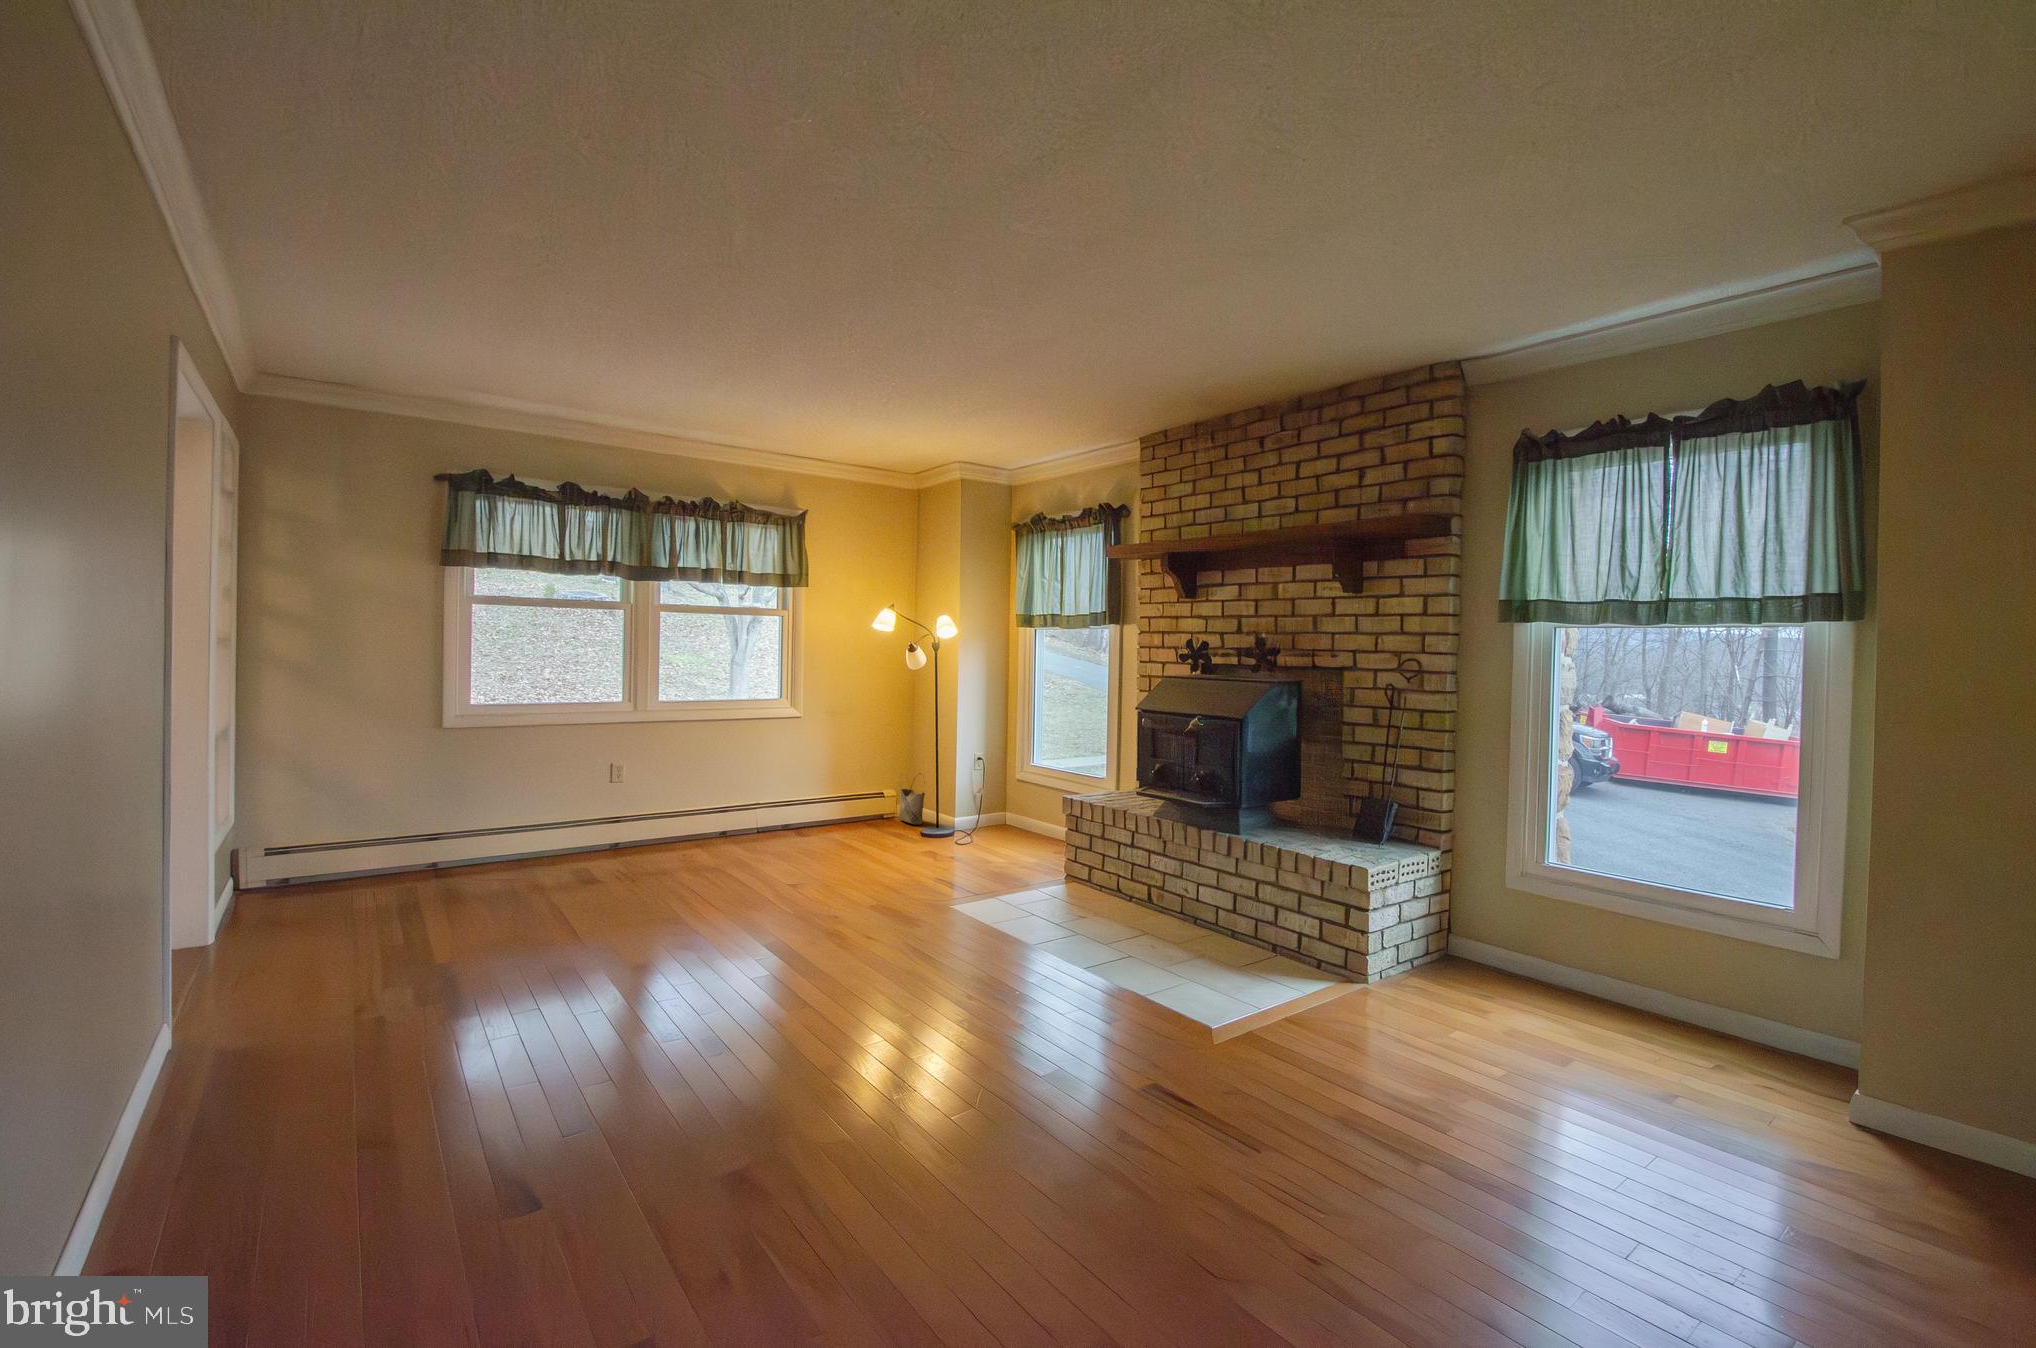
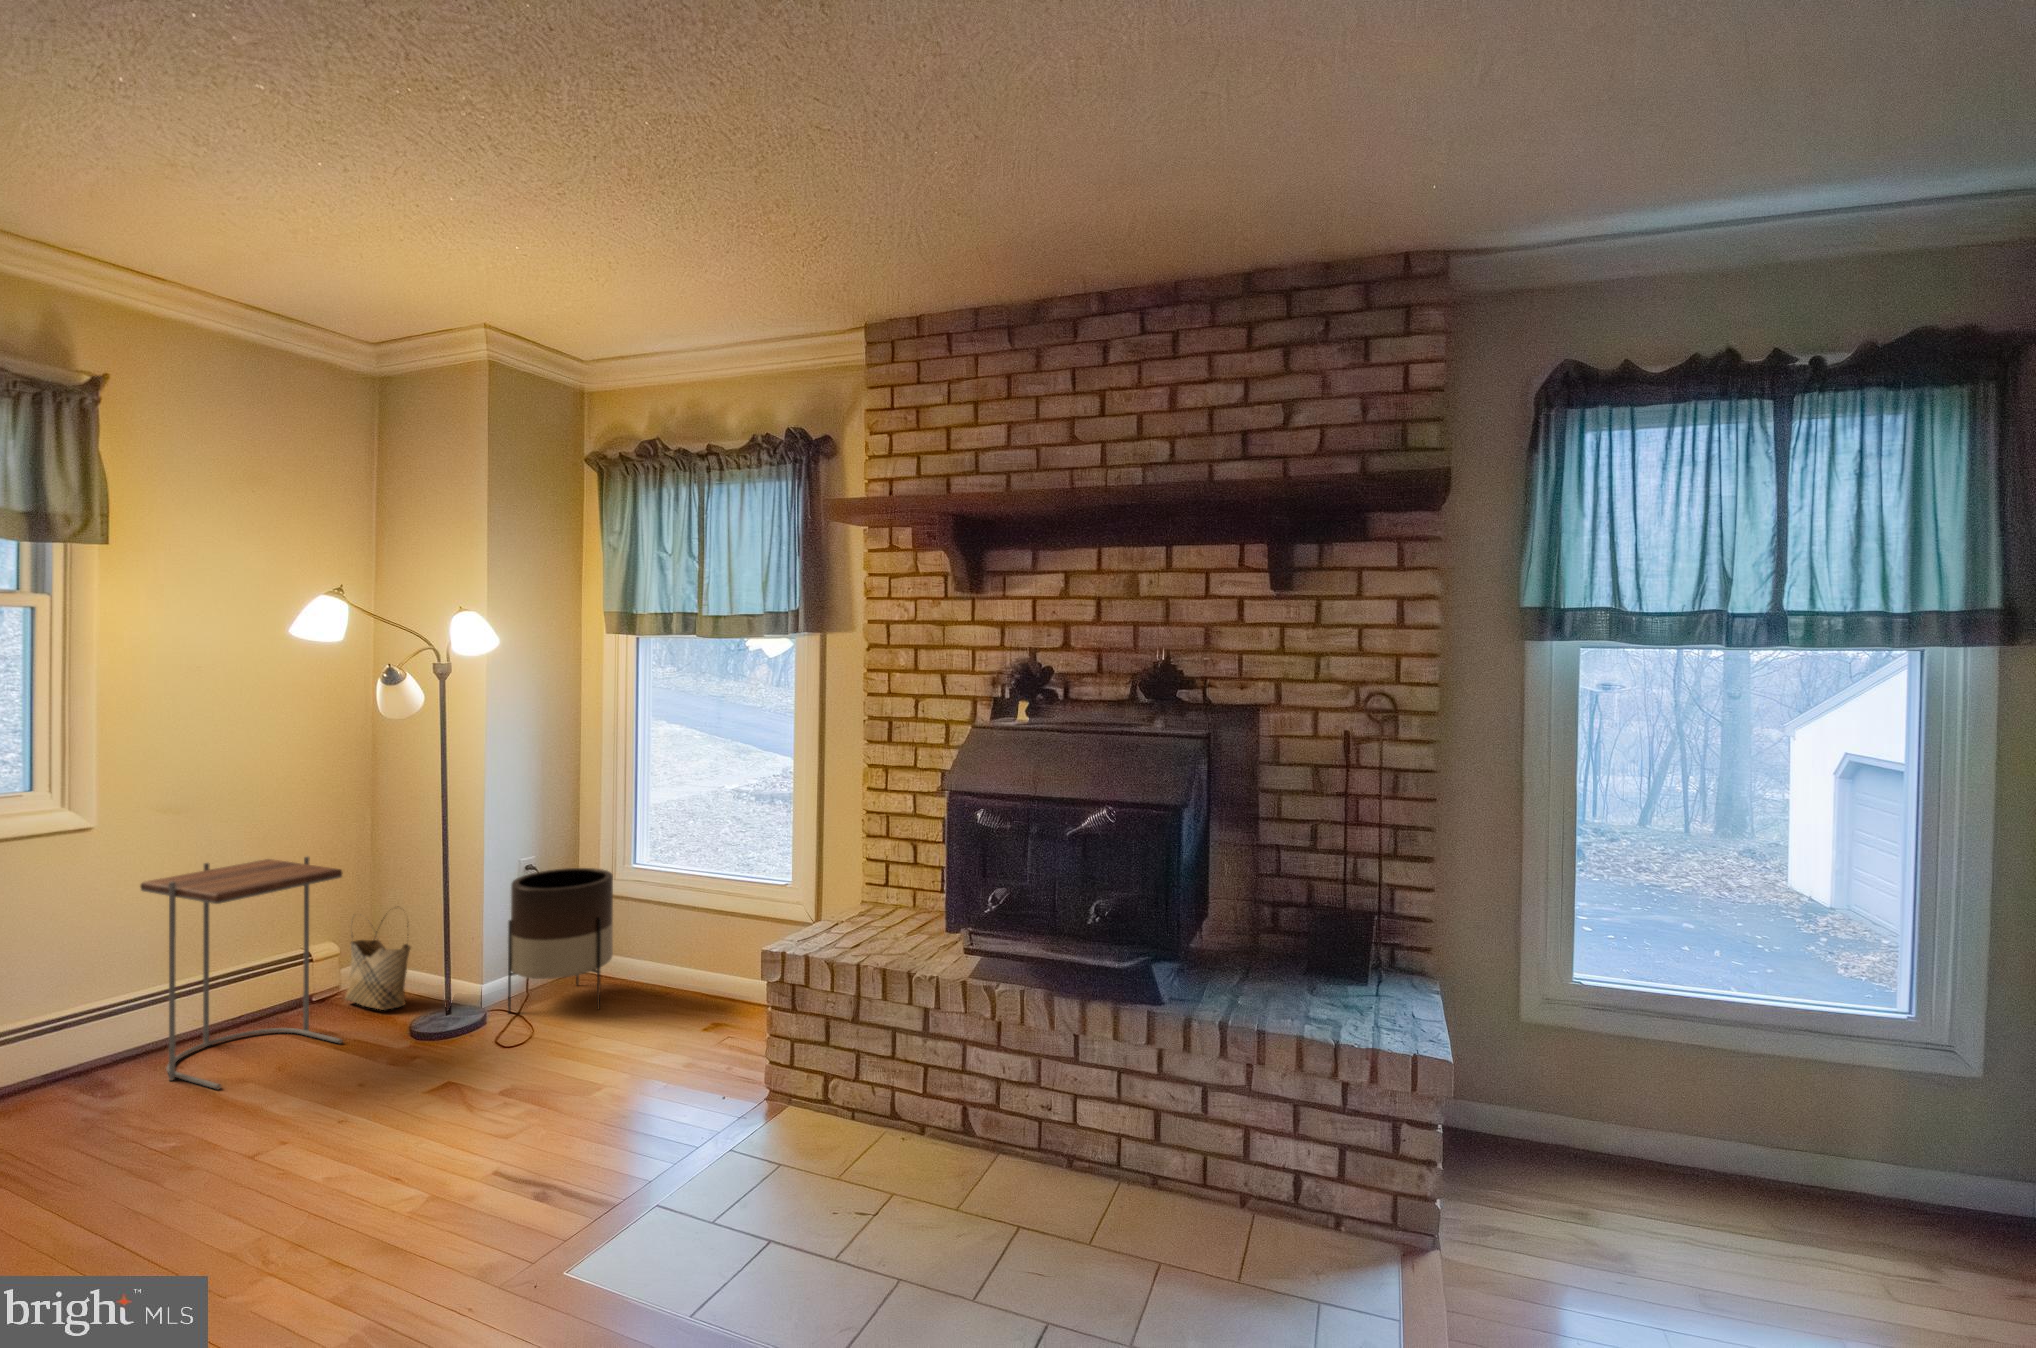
side table: none [819,740,893,840] -> present [141,857,343,1089]
planter: none [966,760,1018,837] -> present [508,868,613,1012]

